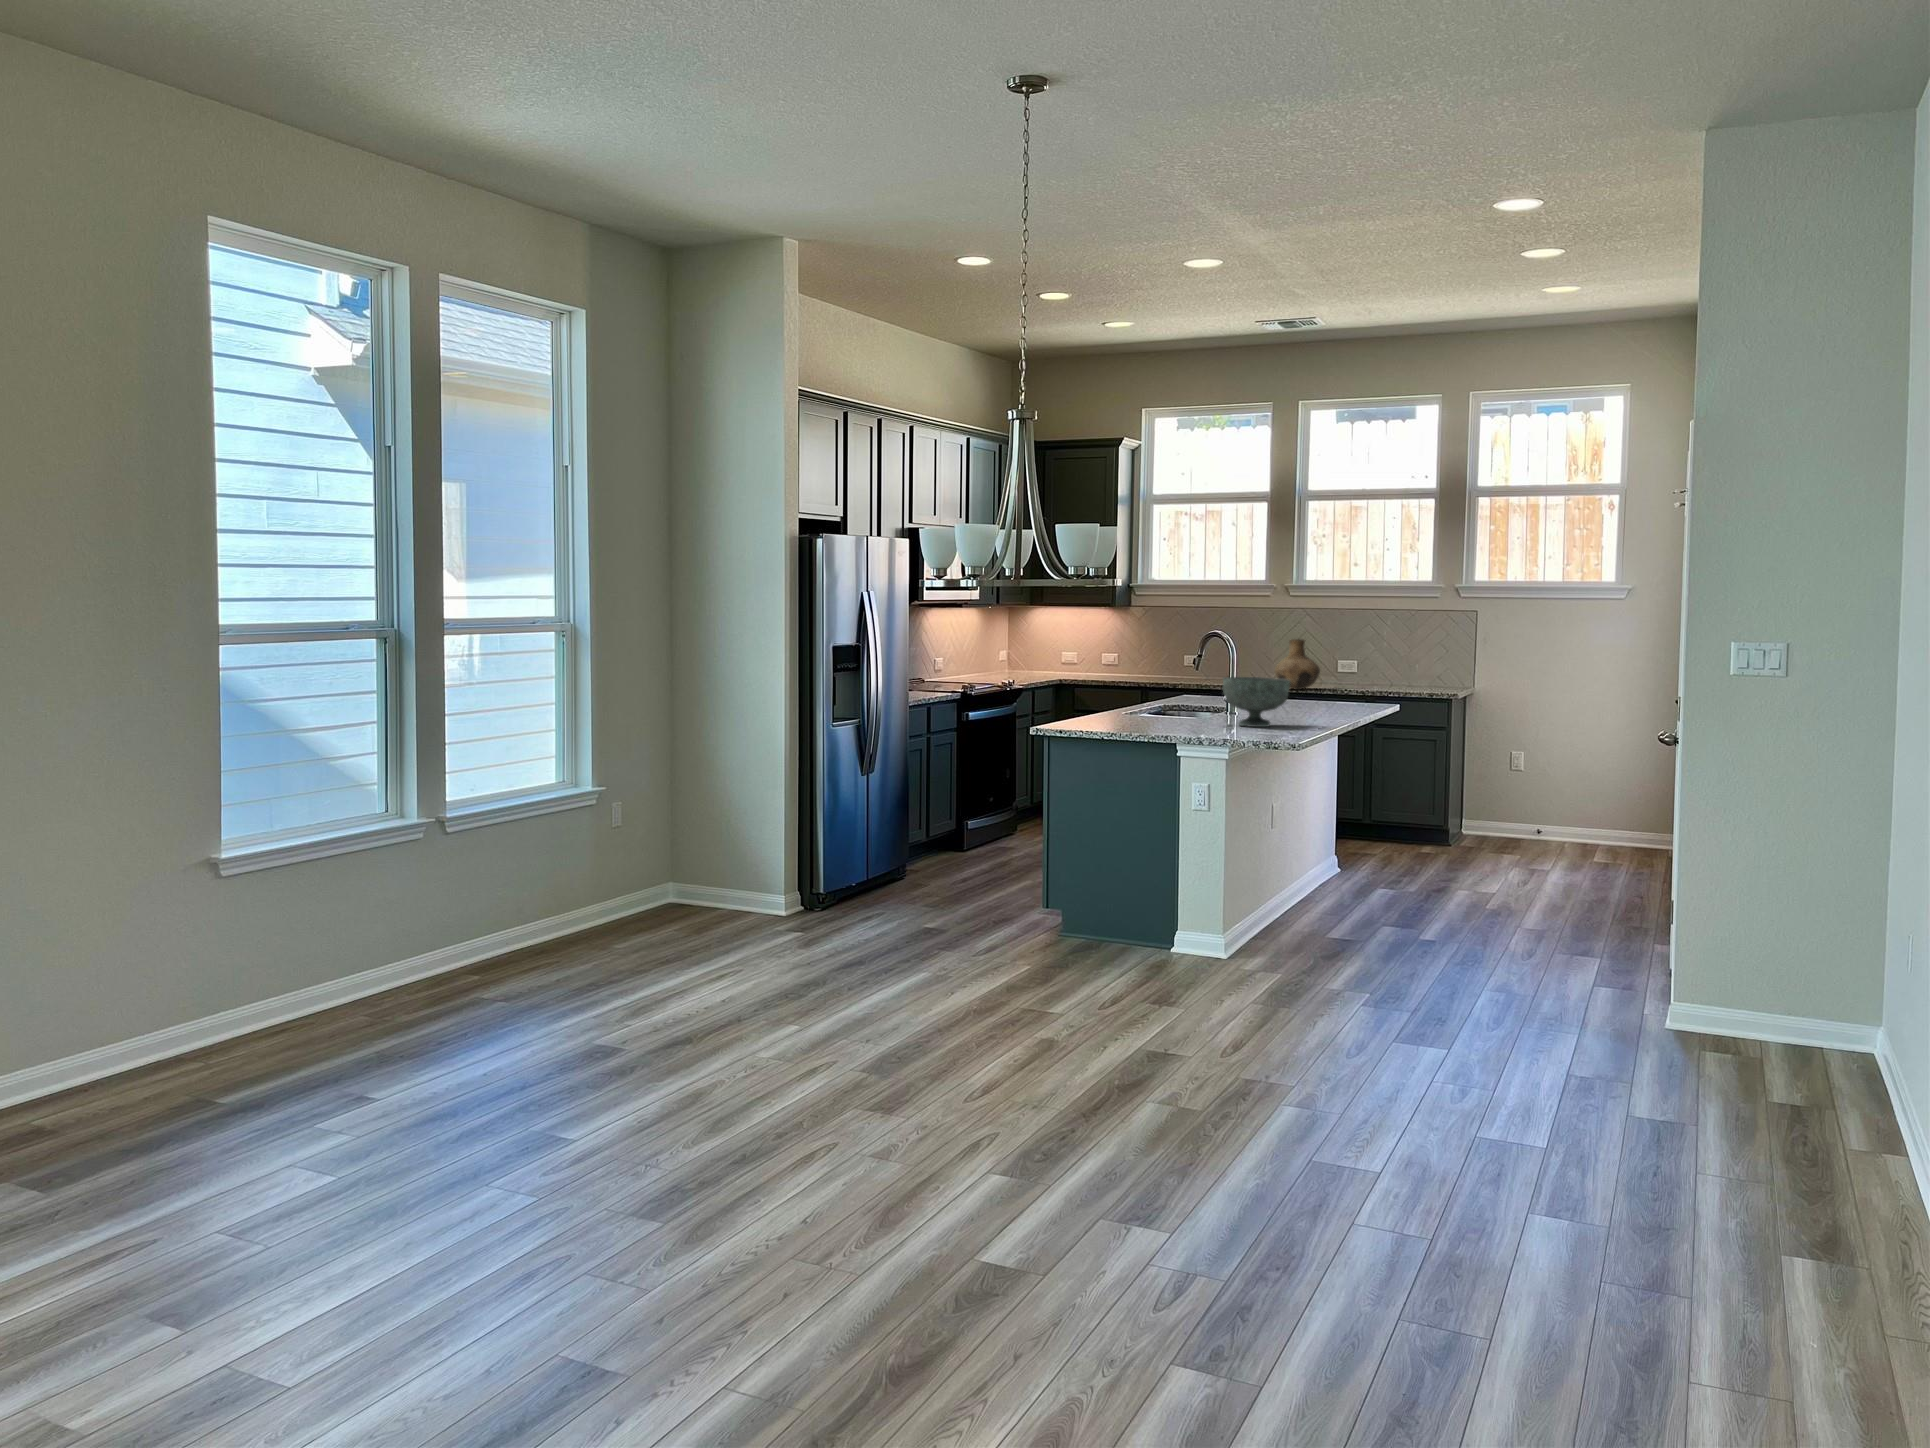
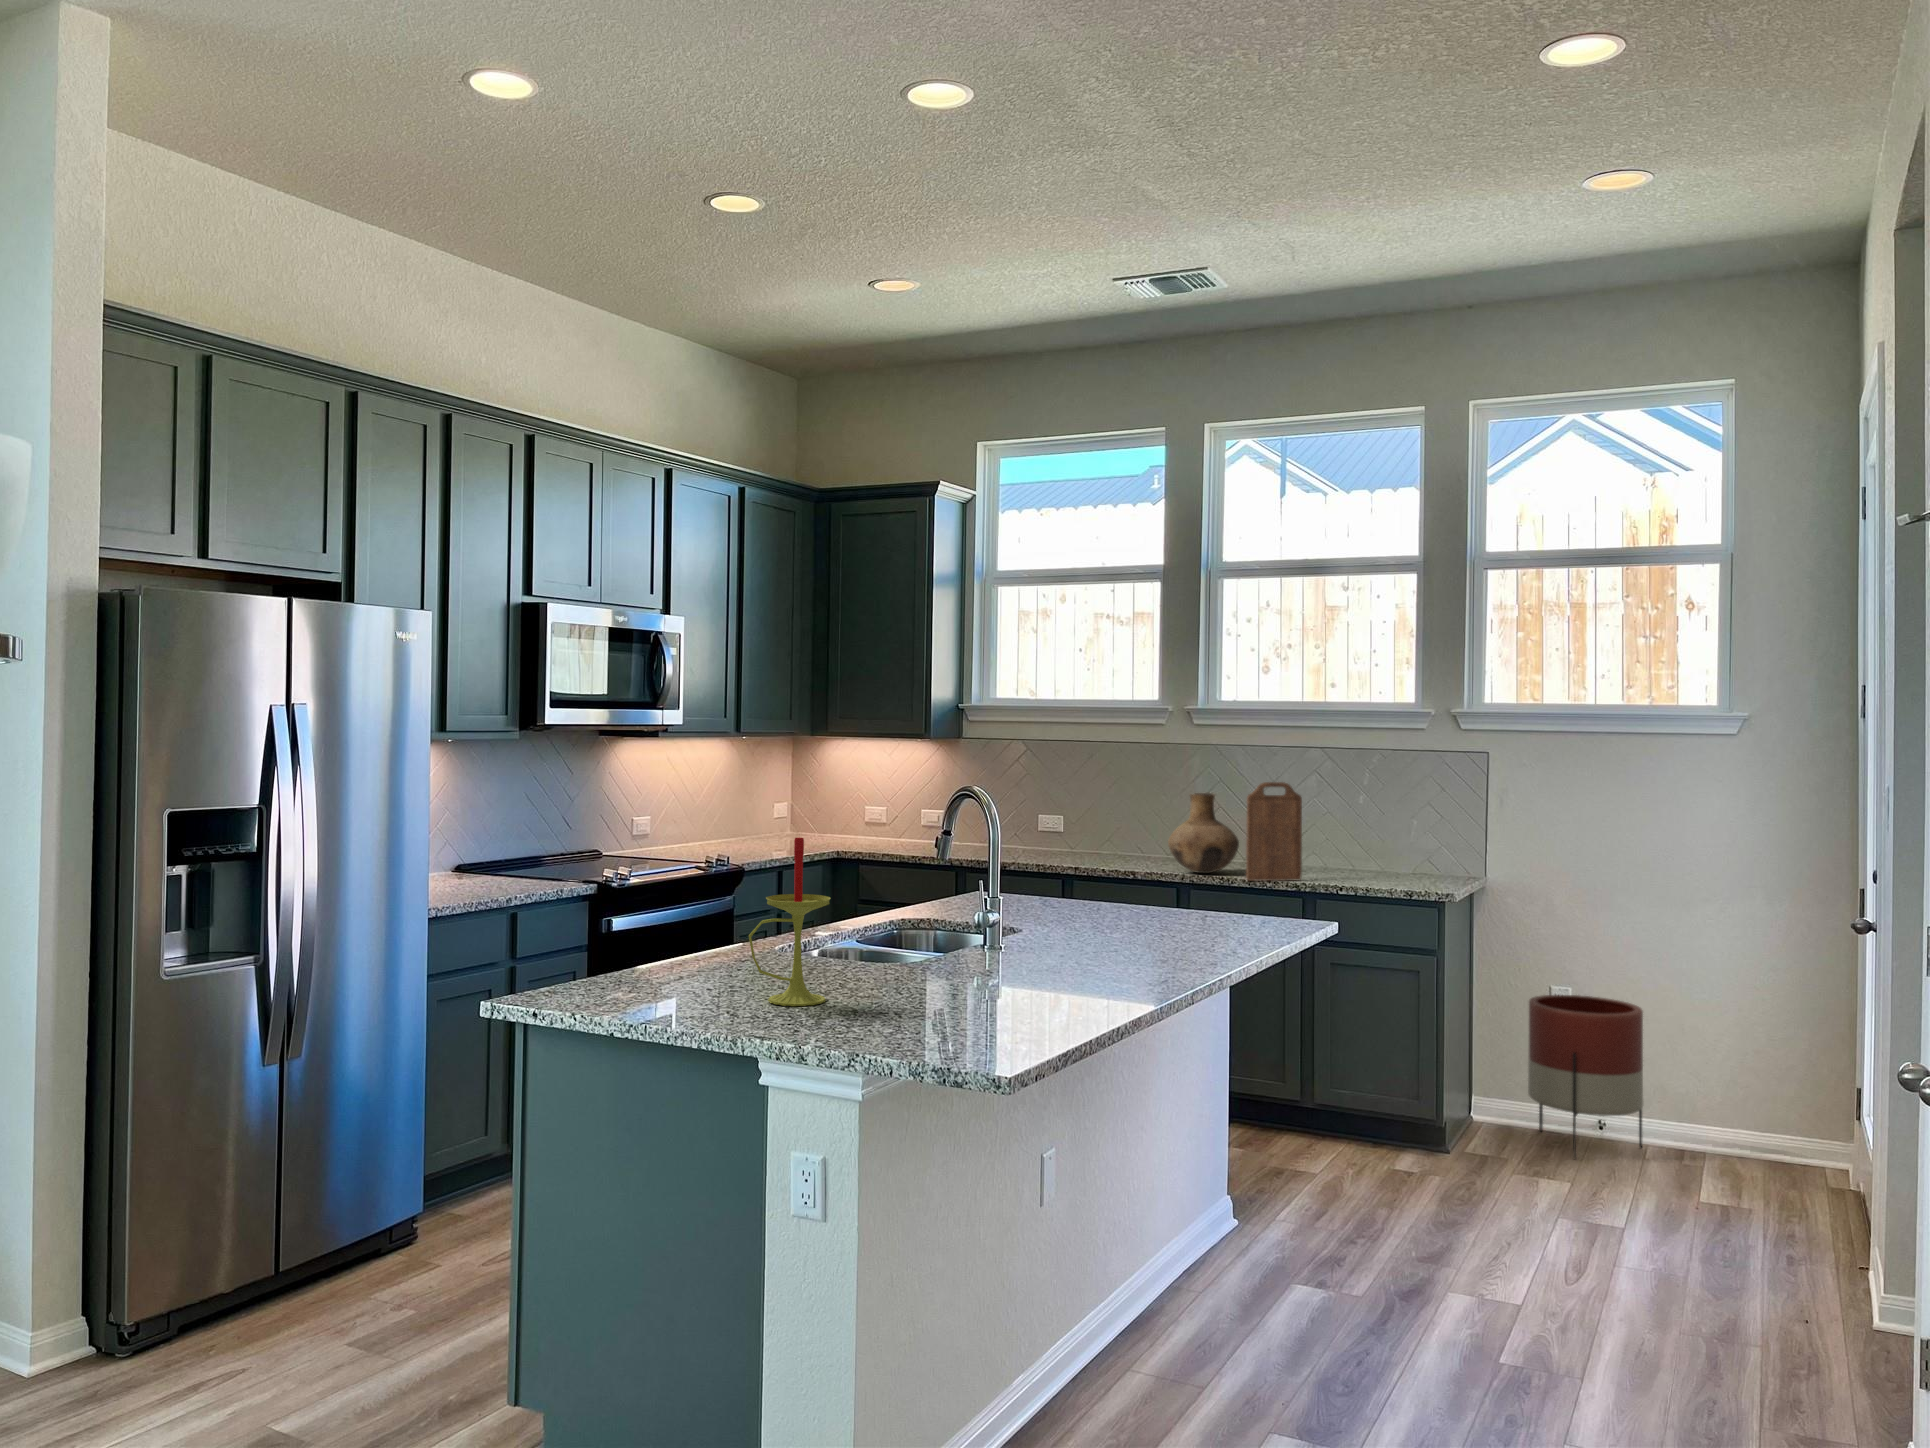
cutting board: none [1328,631,1363,692] -> present [1246,782,1302,881]
candle: none [1151,647,1188,726] -> present [749,837,831,1006]
decorative bowl: present [1223,677,1290,727] -> none [898,896,1043,1015]
planter: none [1497,757,1566,848] -> present [1528,995,1643,1159]

